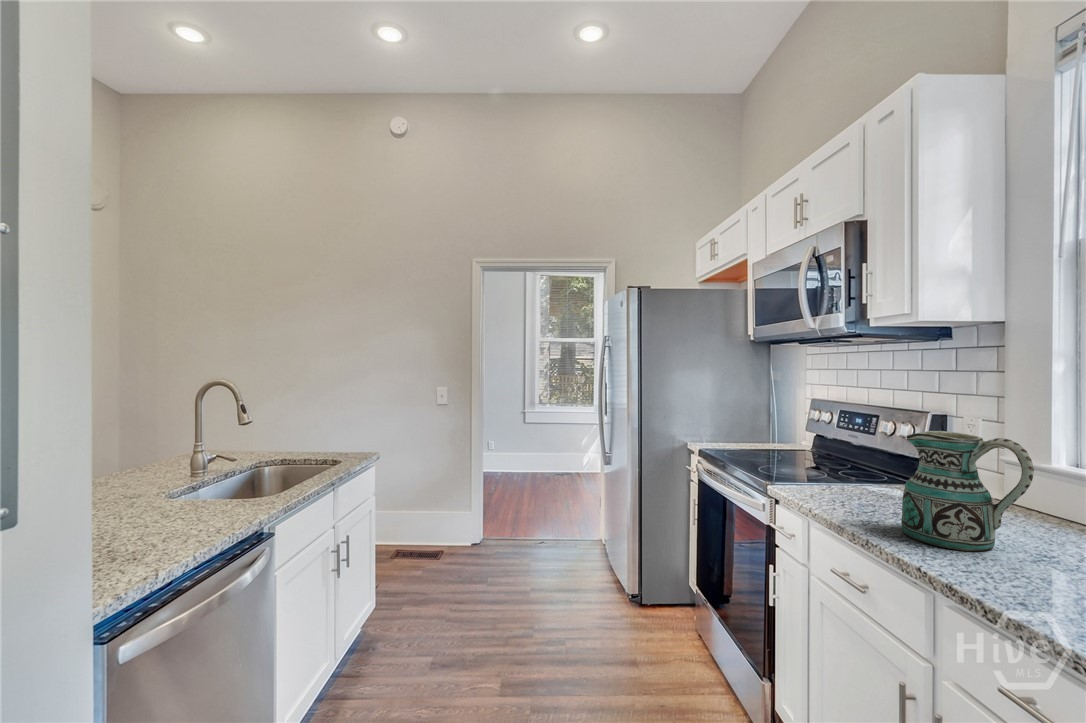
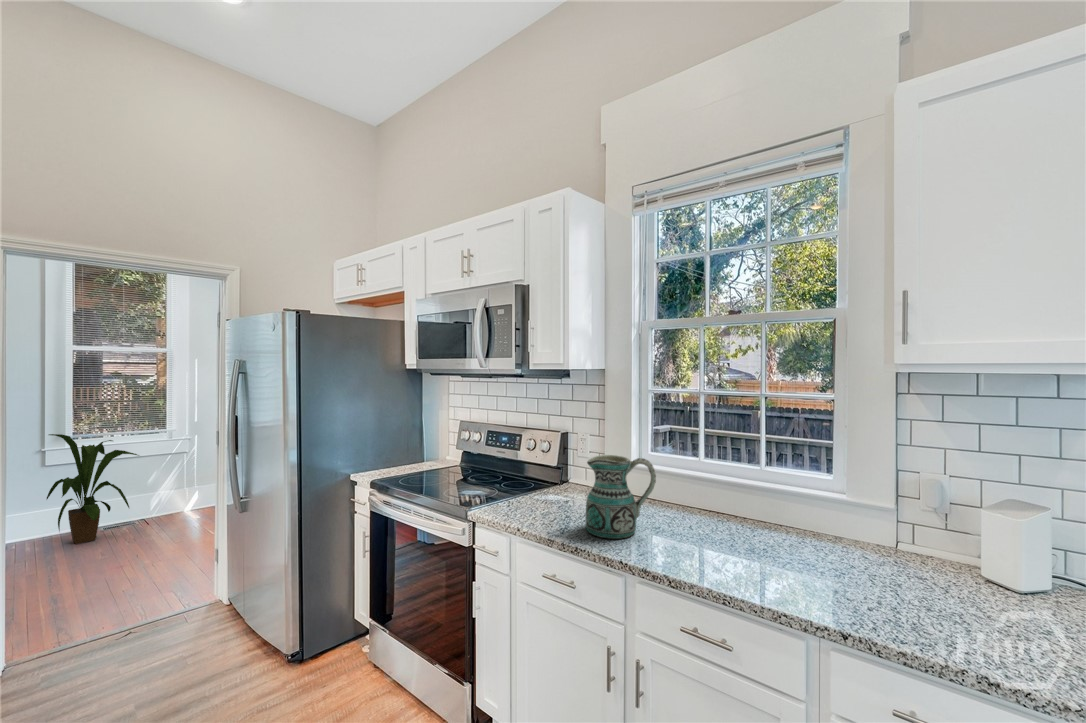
house plant: none [527,398,578,478] -> present [47,434,139,544]

